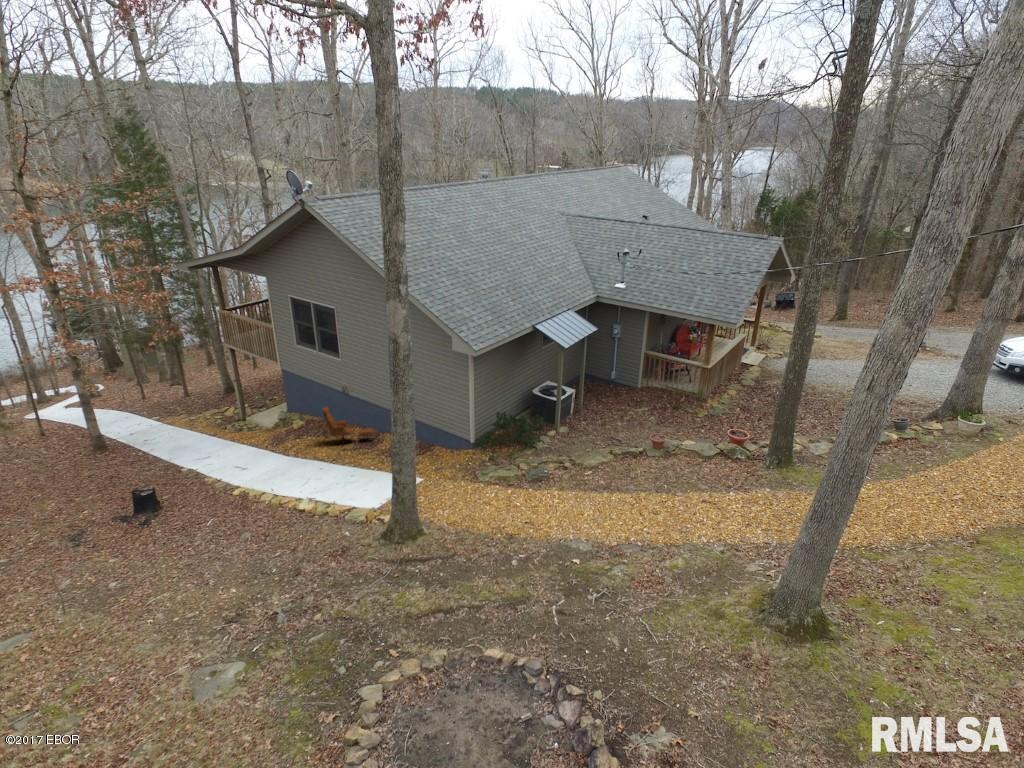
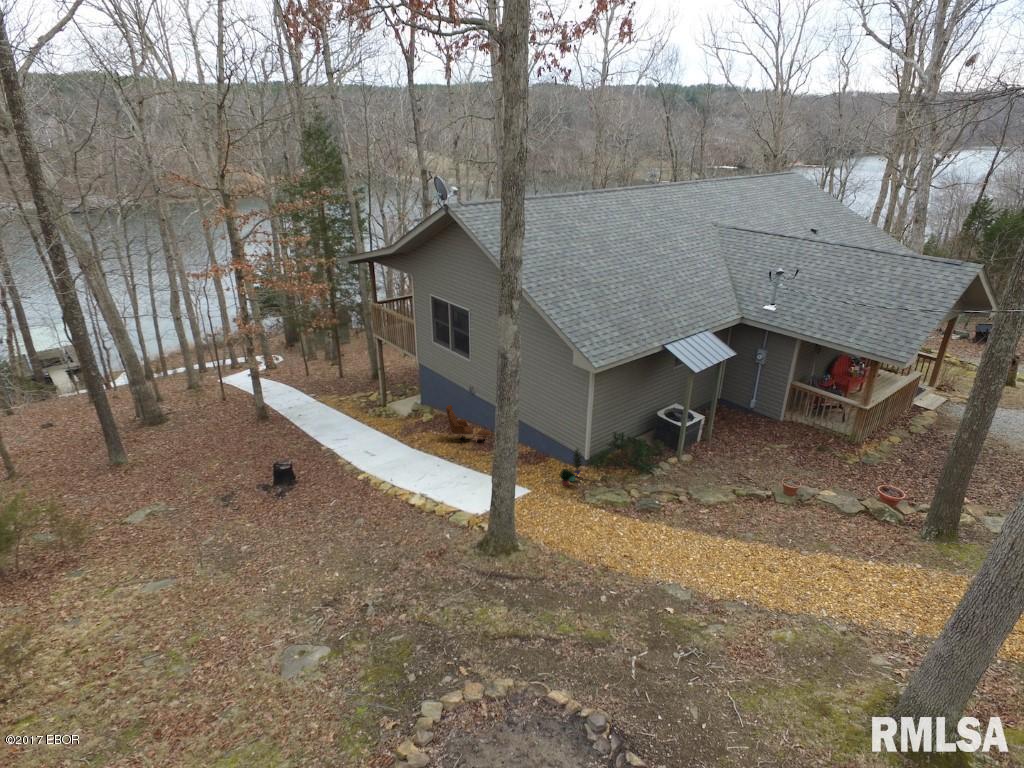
potted plant: none [451,431,473,471] -> present [560,449,582,486]

